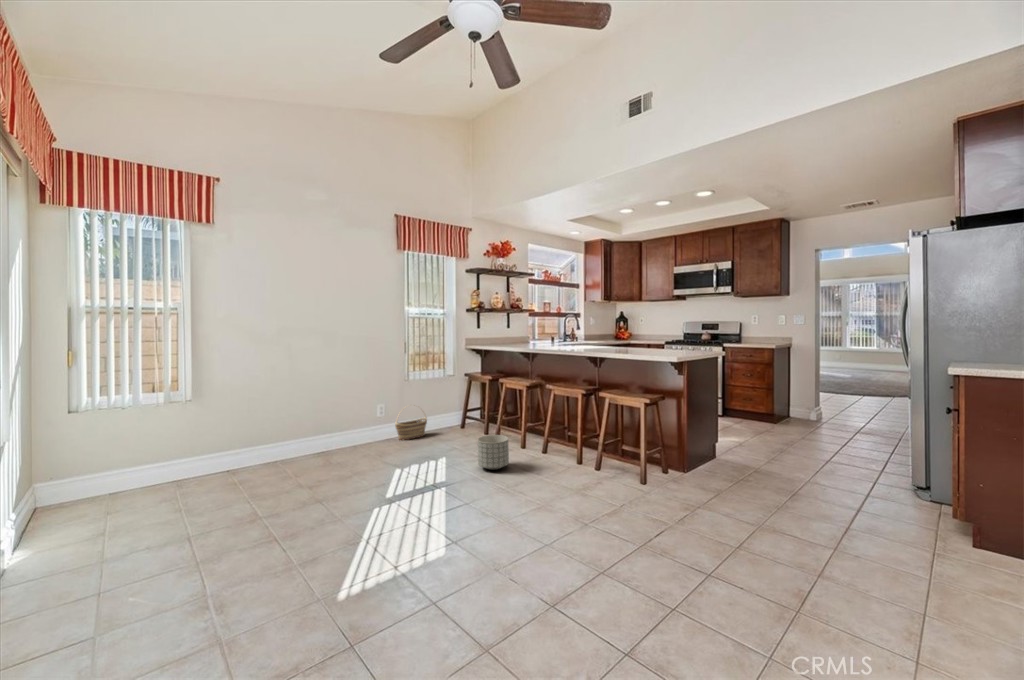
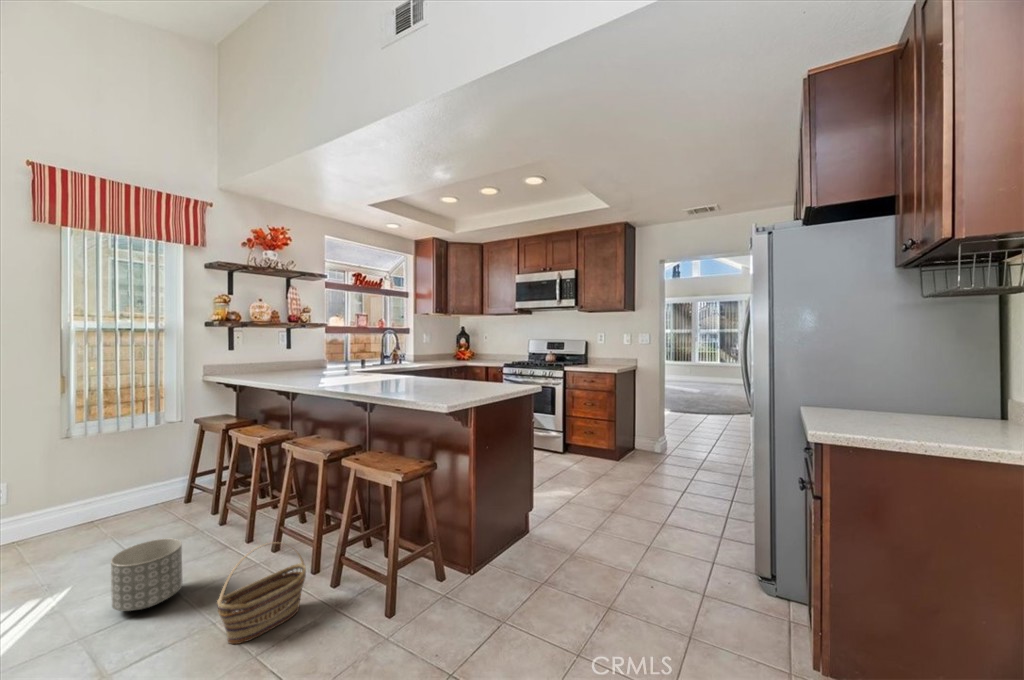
basket: present [395,417,427,440] -> present [217,544,306,644]

